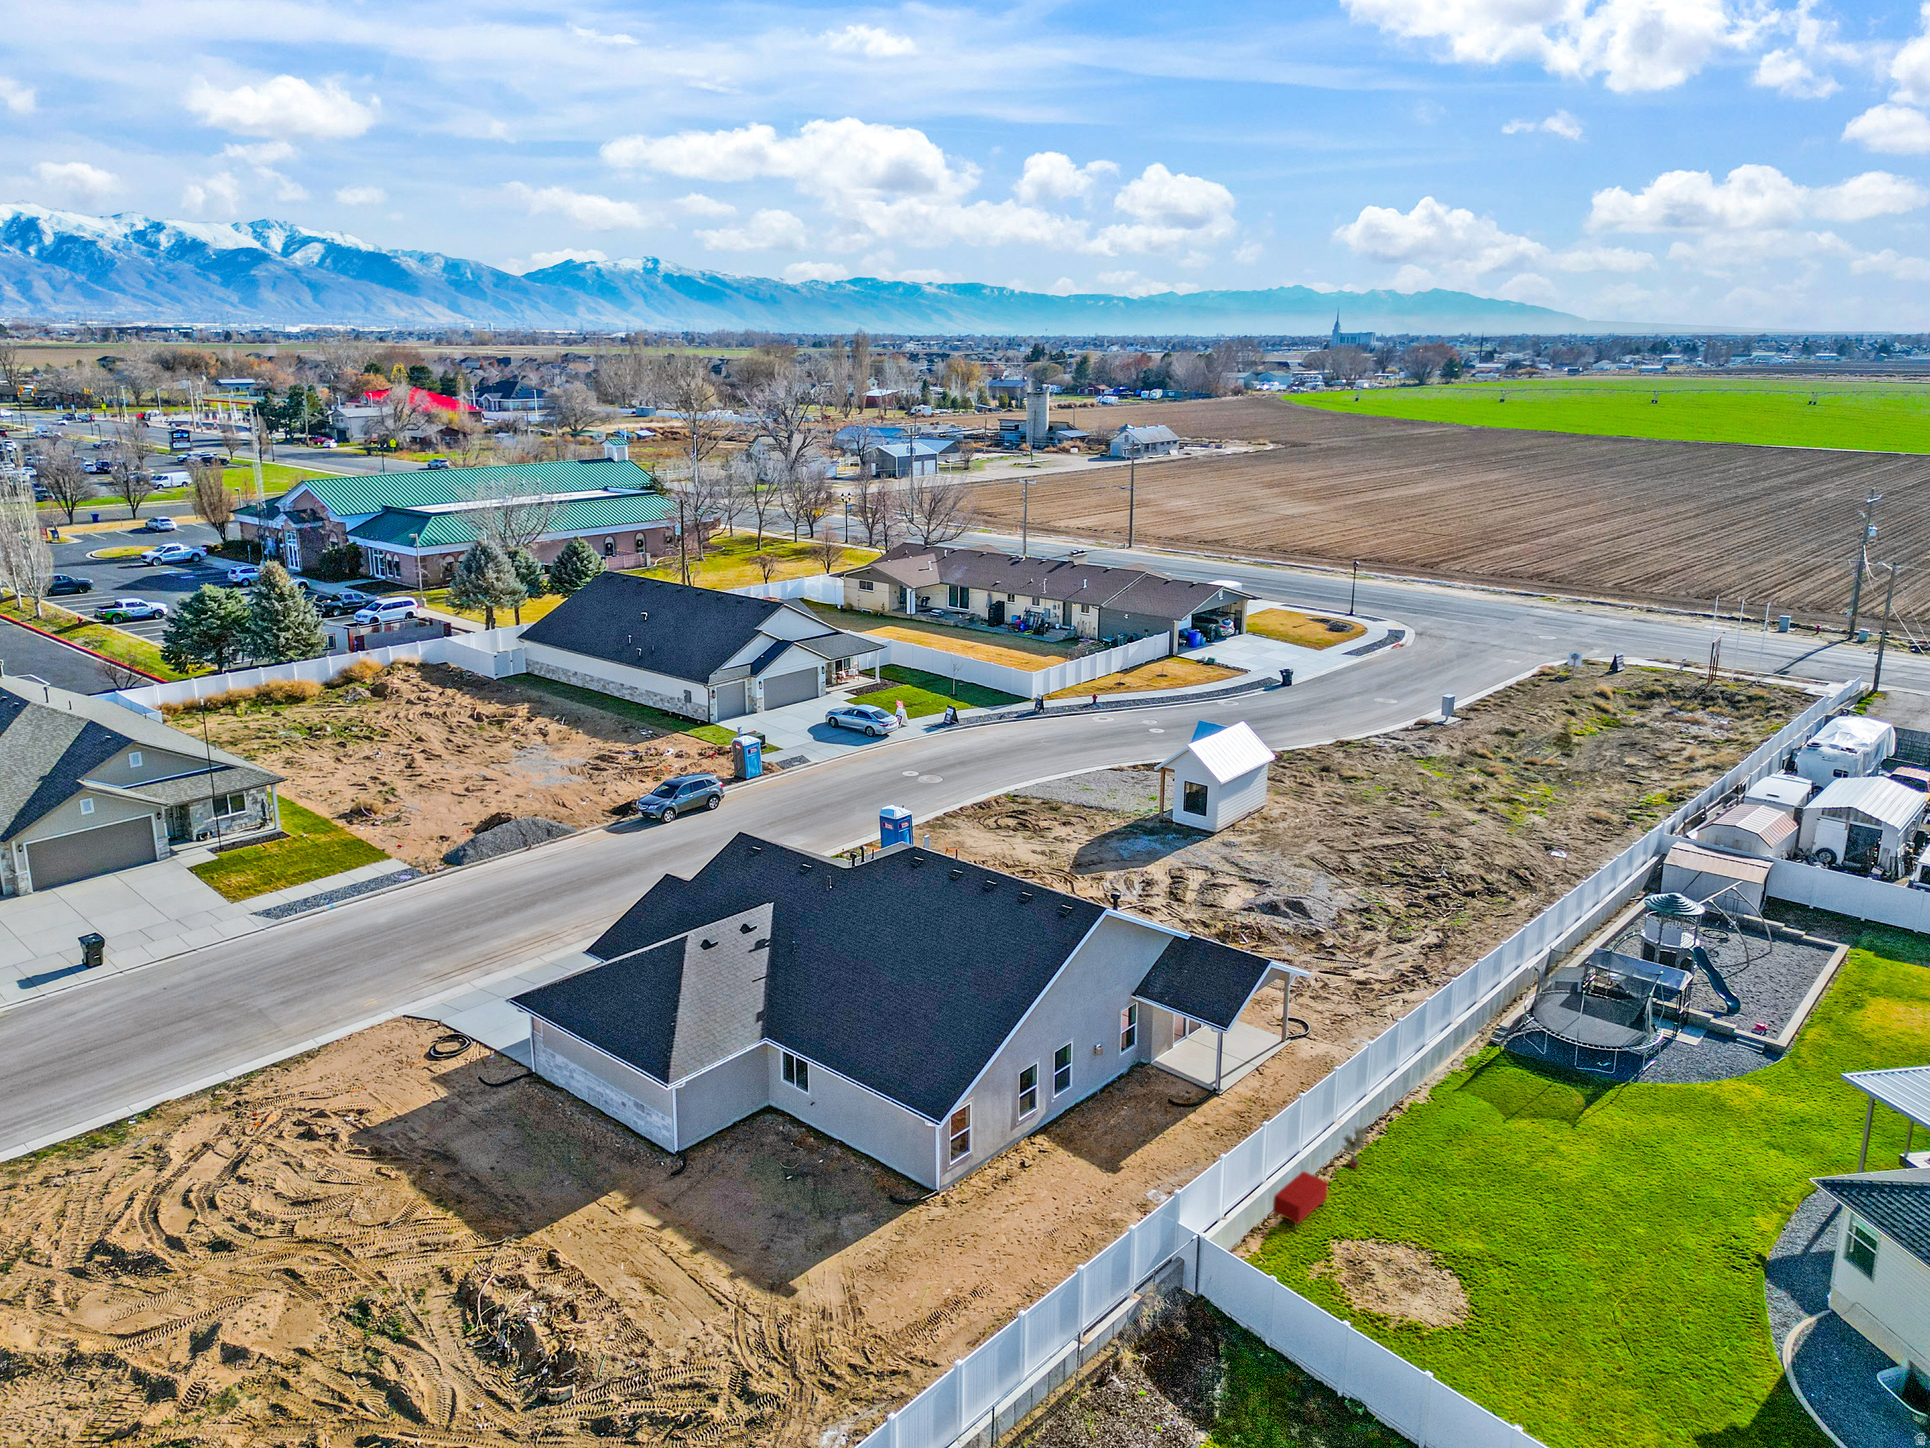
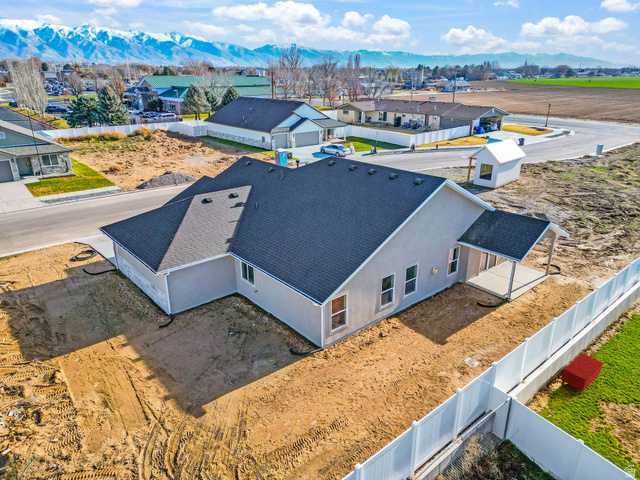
potted tree: present [1342,1126,1367,1168] -> none [604,323,625,353]

